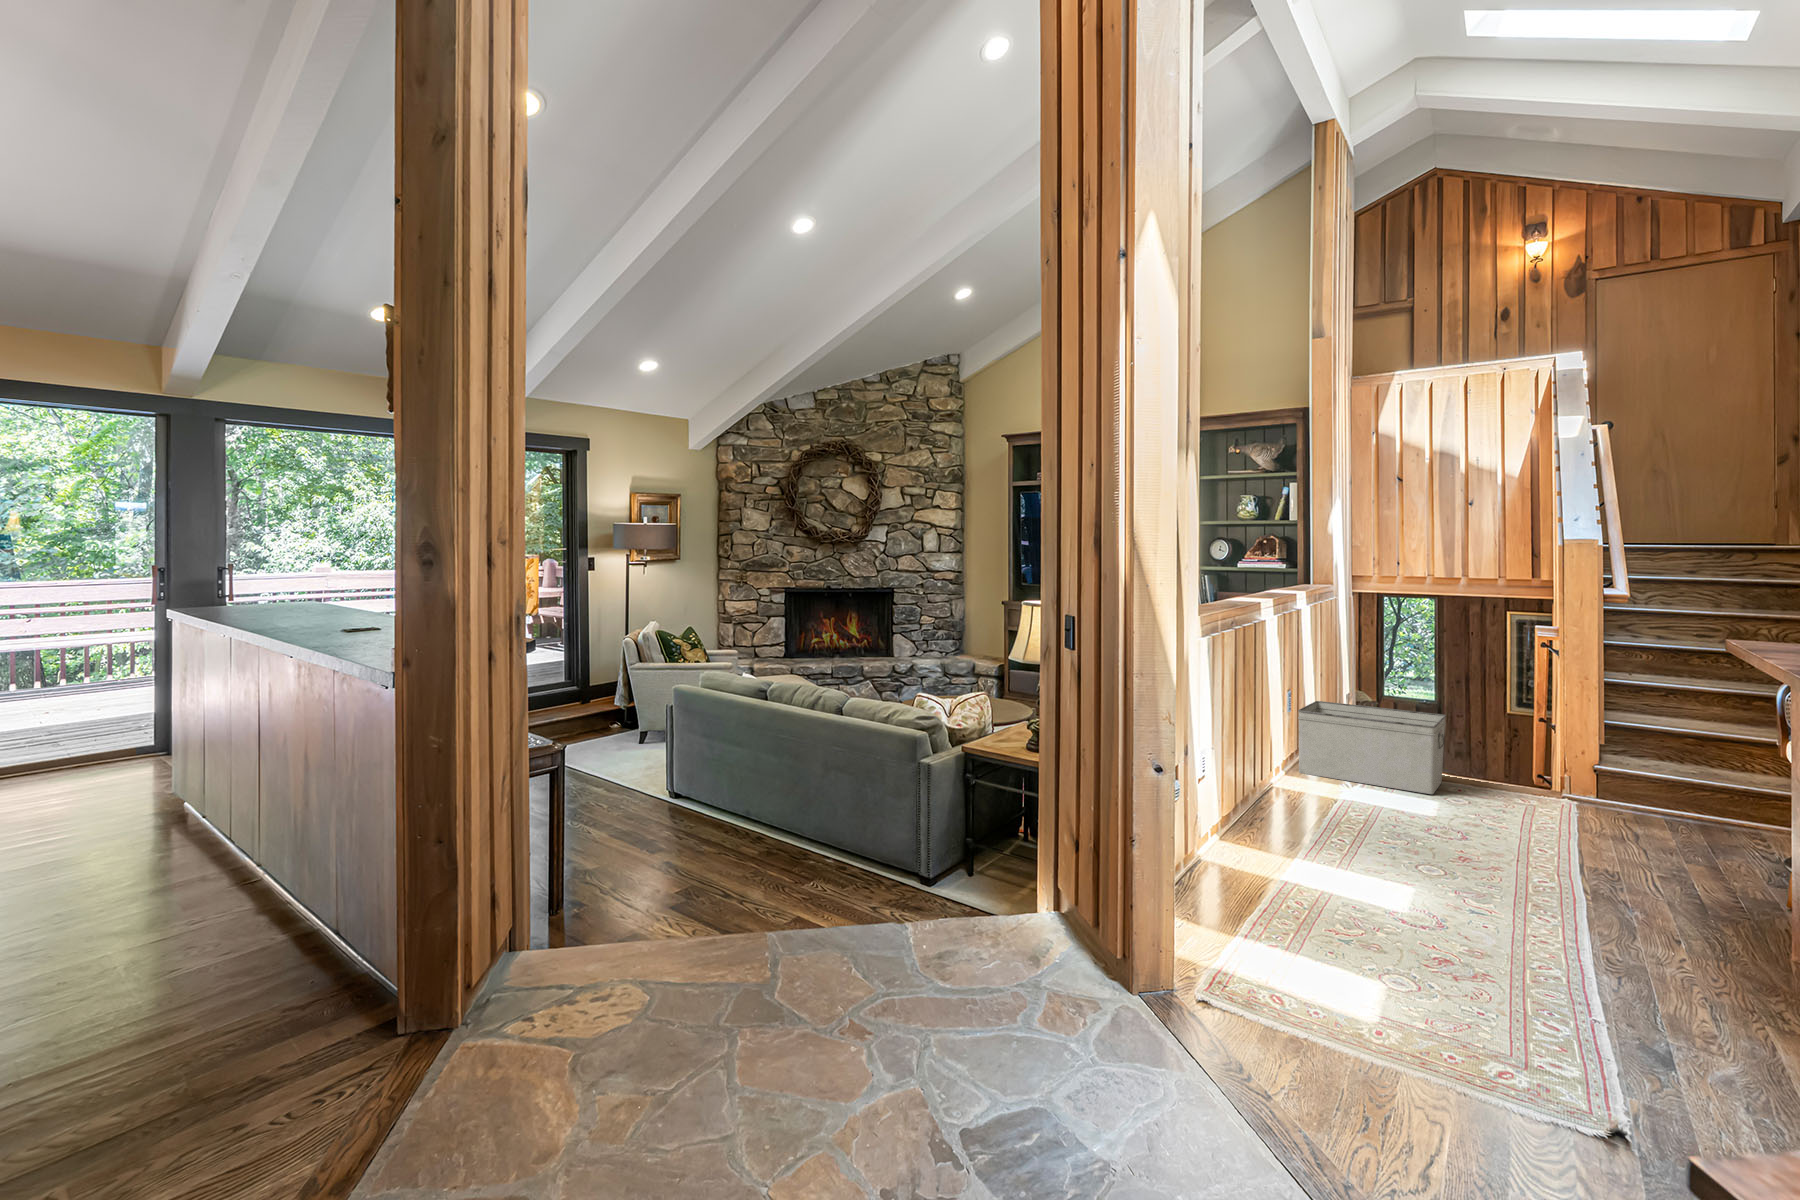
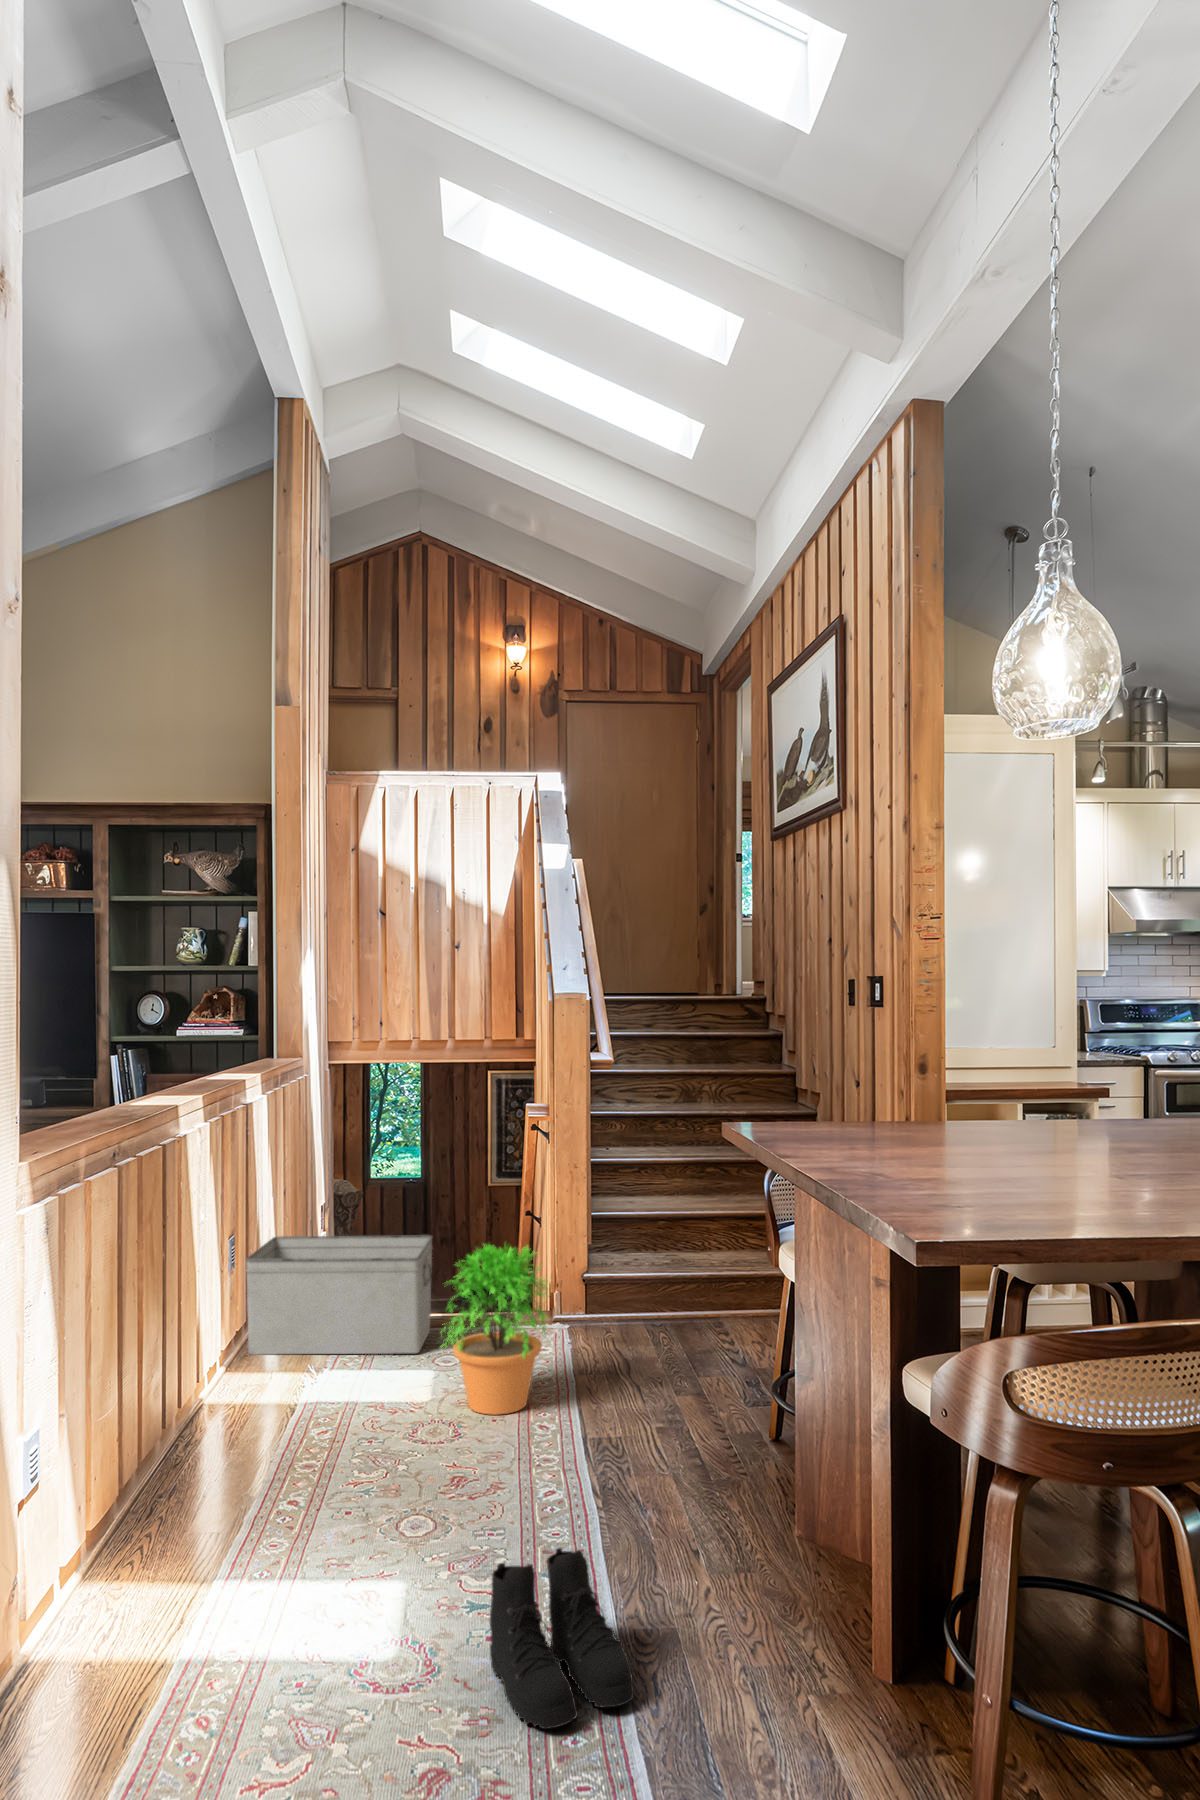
potted plant: none [1454,716,1564,845] -> present [444,1244,551,1415]
boots: none [1506,916,1640,1035] -> present [490,1548,634,1729]

